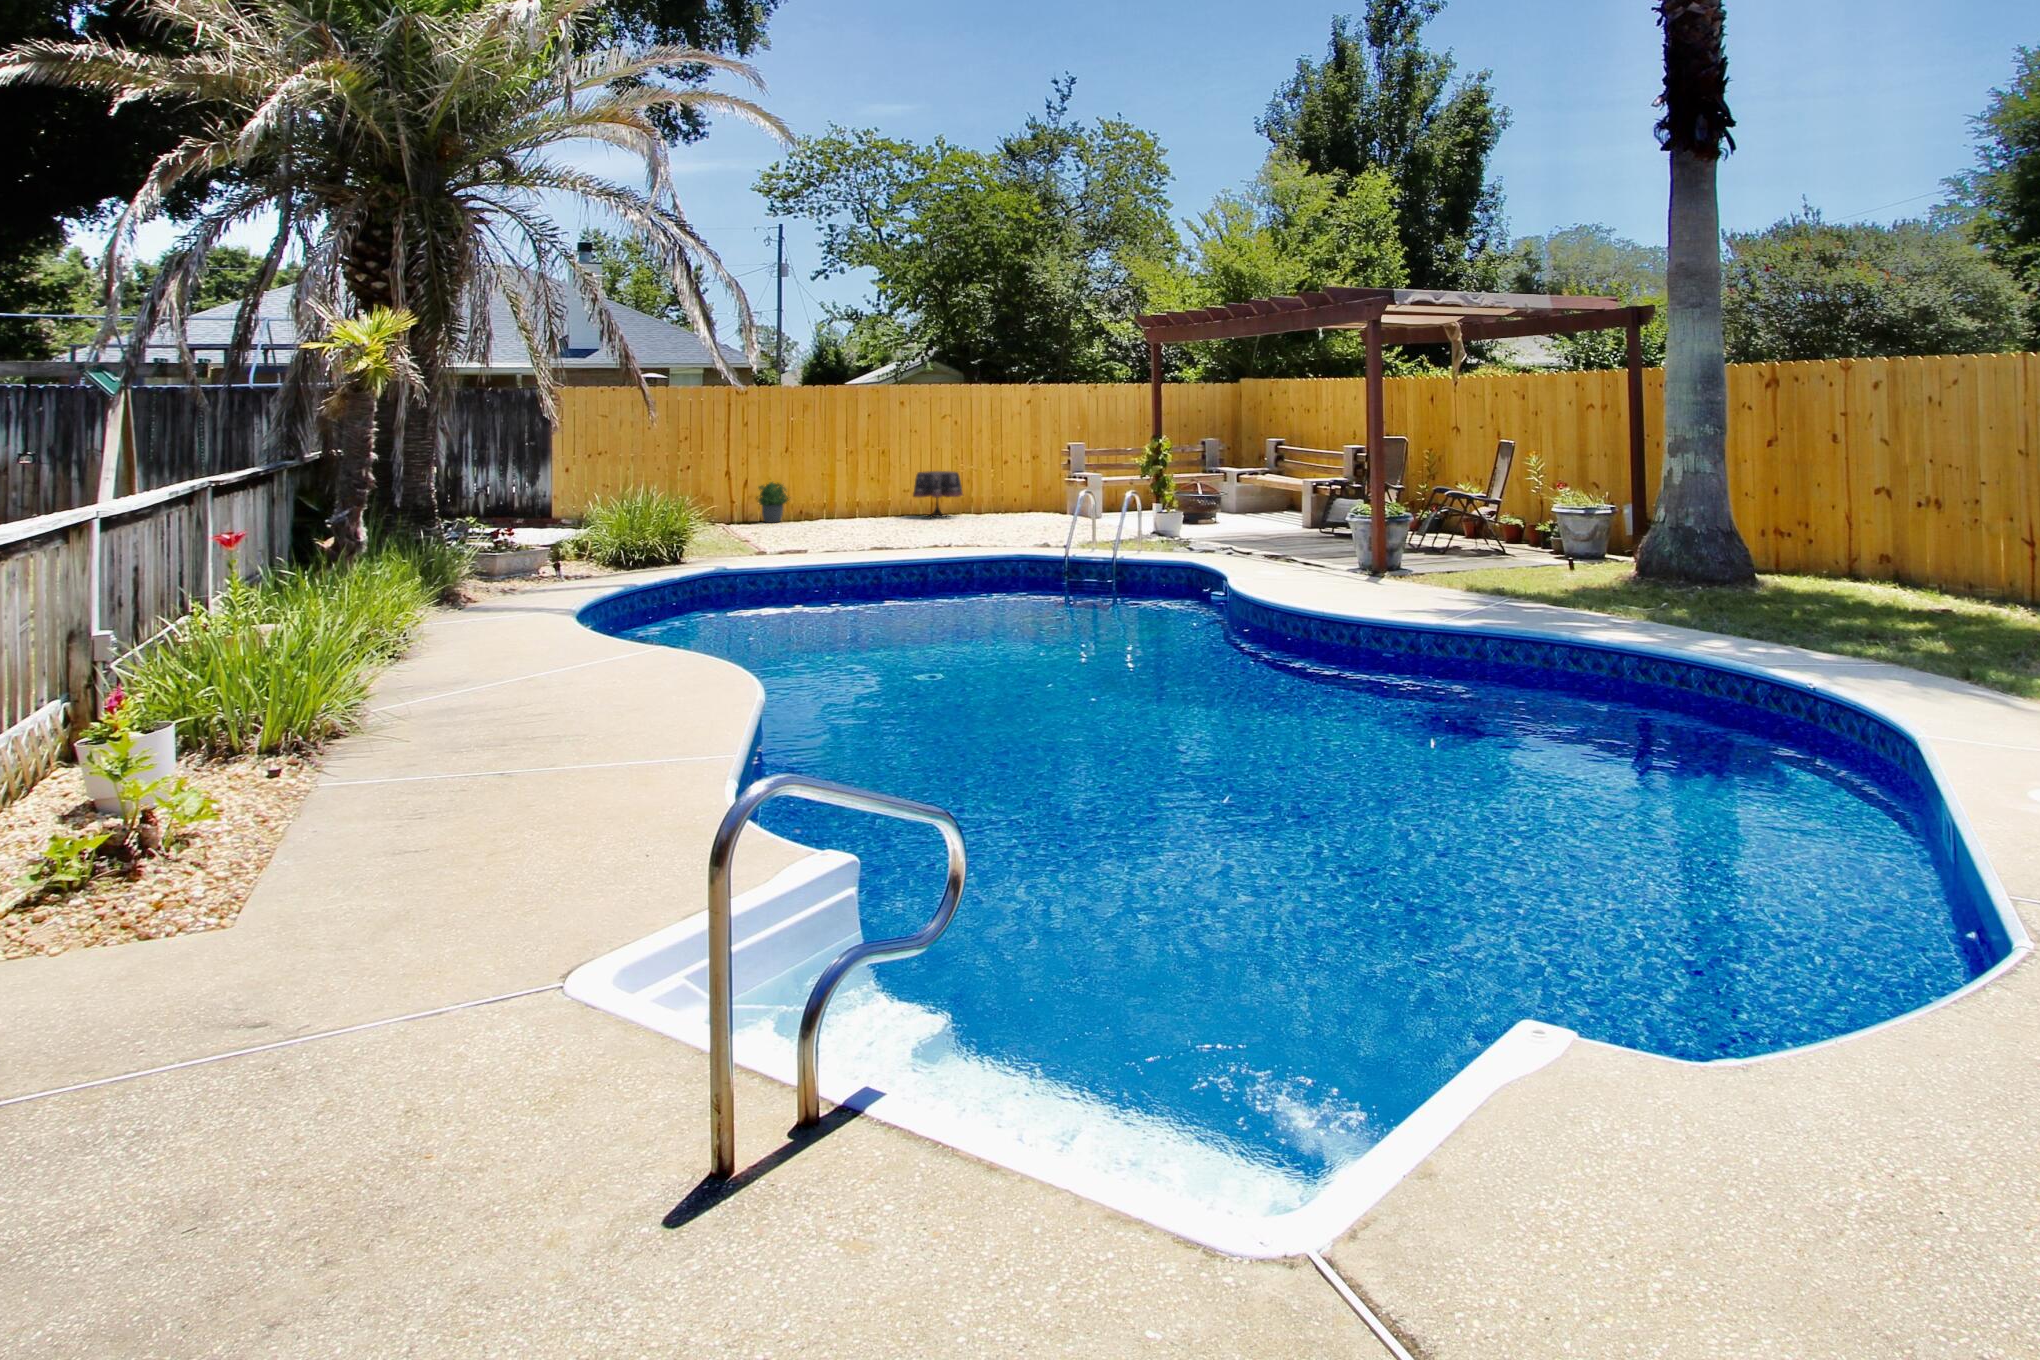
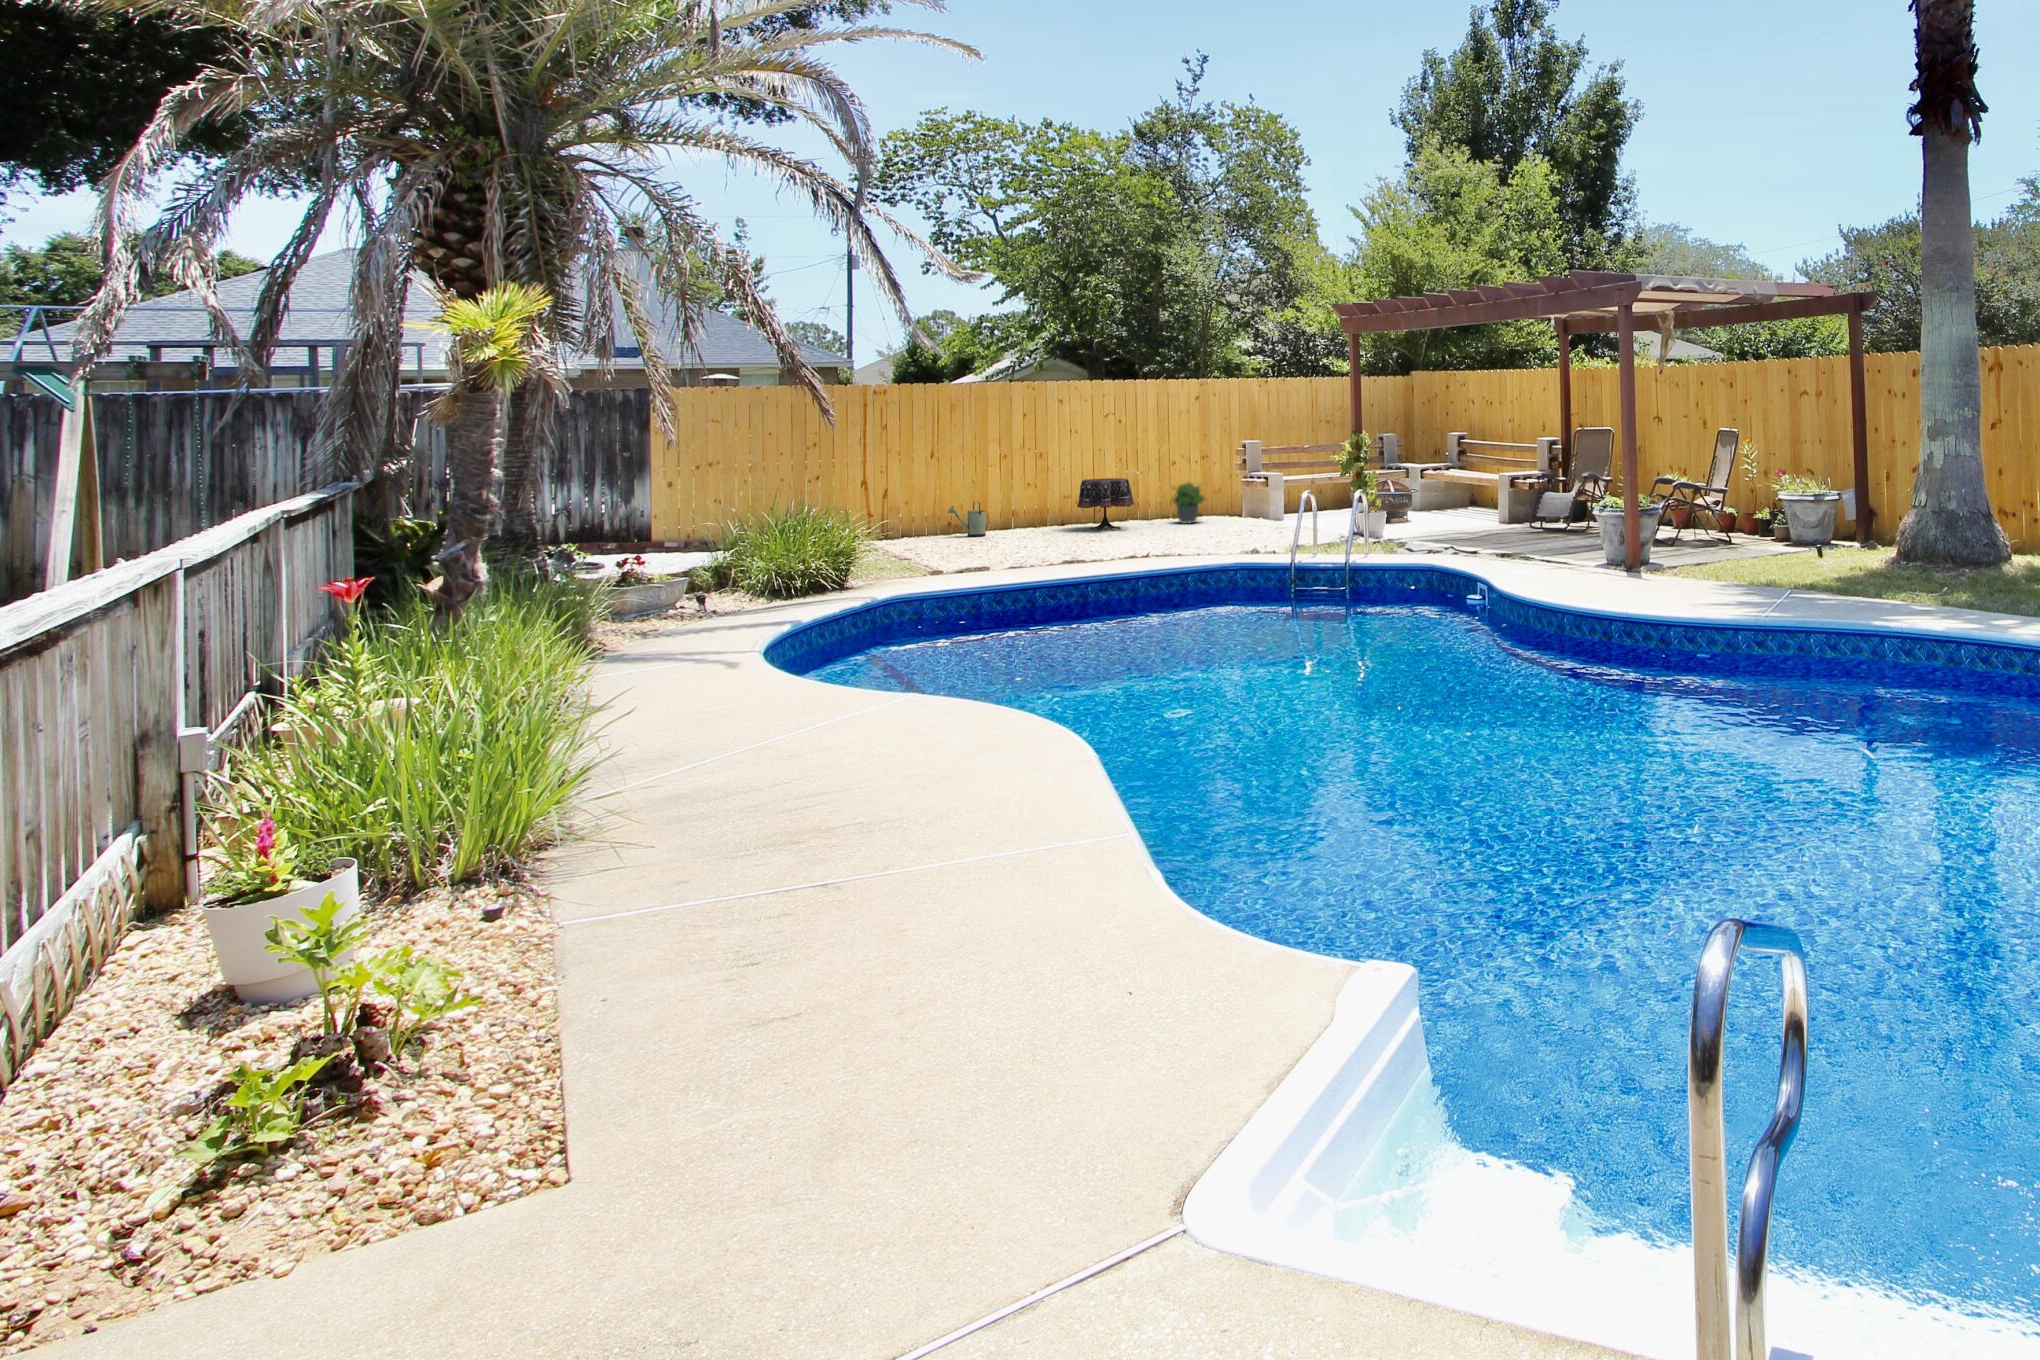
potted plant: present [758,482,788,523] -> present [1171,482,1204,524]
watering can: none [799,489,835,520] -> present [948,502,989,537]

